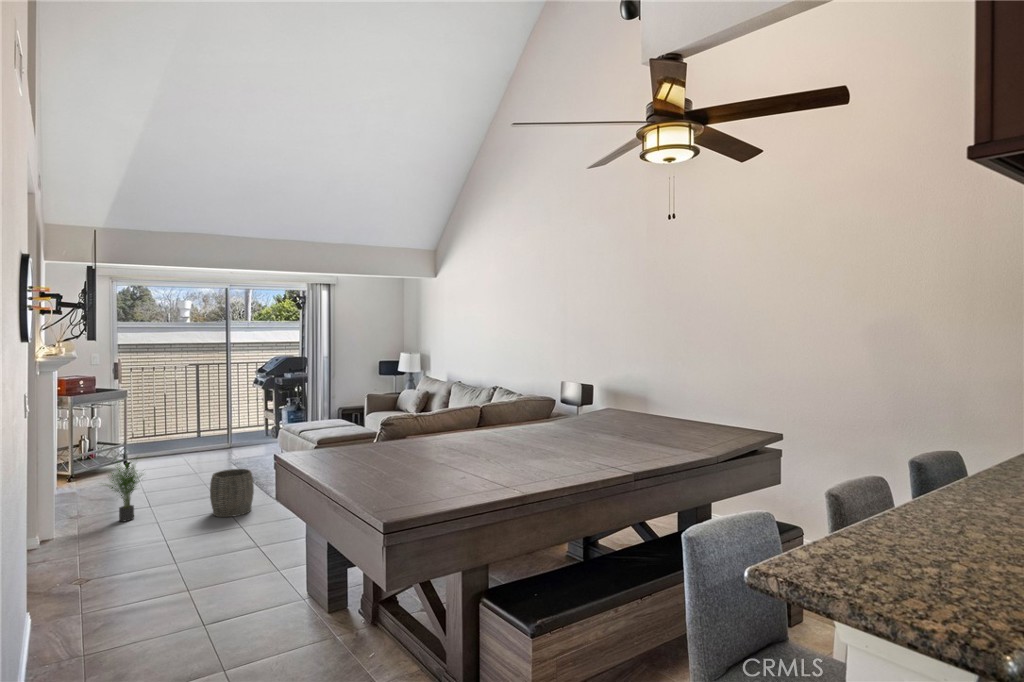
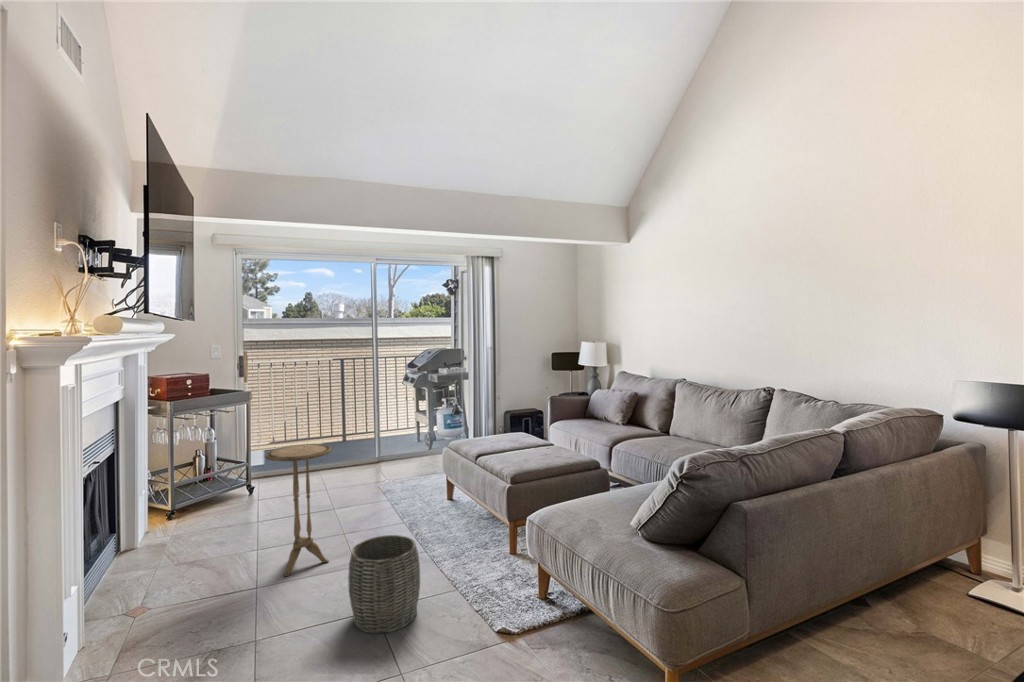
side table: none [152,422,197,503] -> present [265,444,331,577]
potted plant: present [108,464,142,521] -> none [159,508,252,630]

